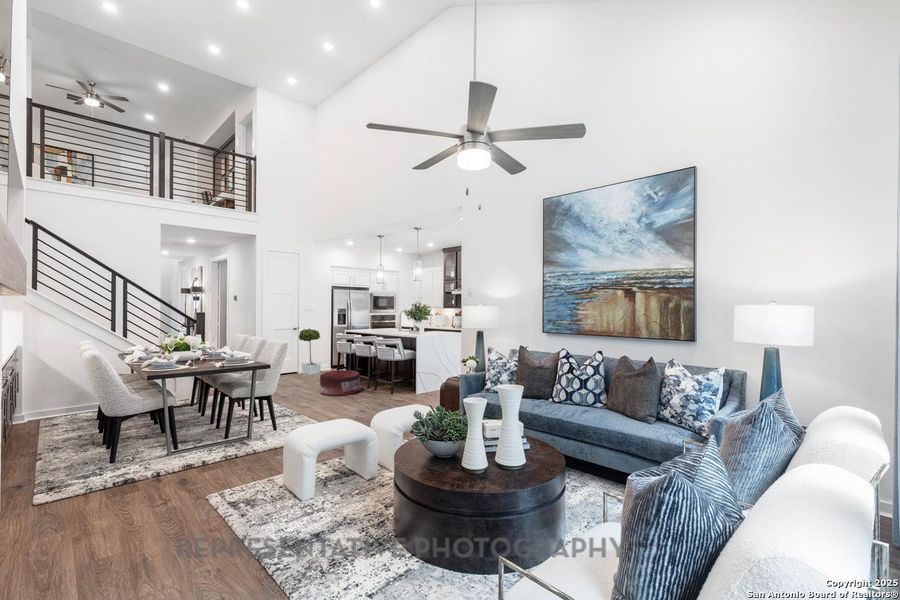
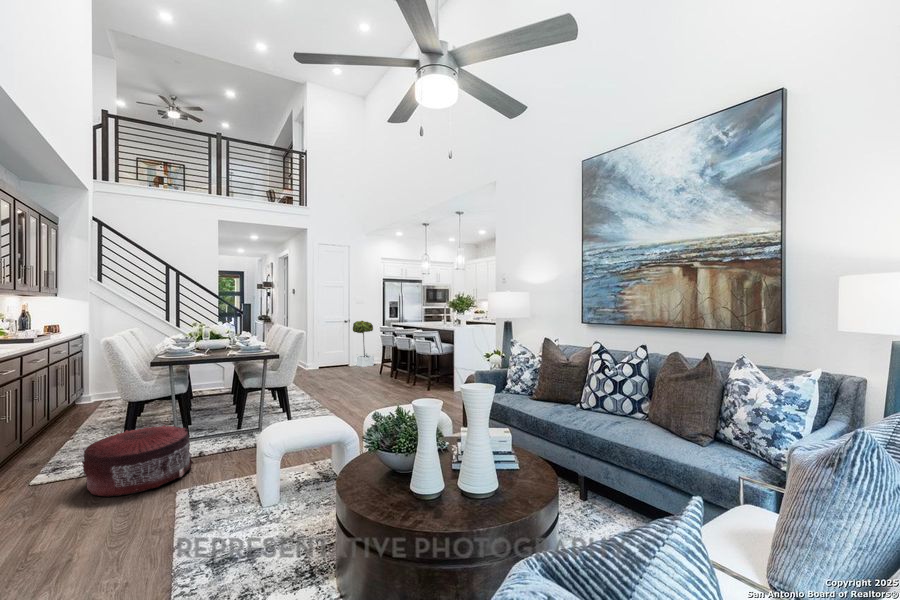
pouf: present [320,370,360,396] -> present [82,425,193,497]

